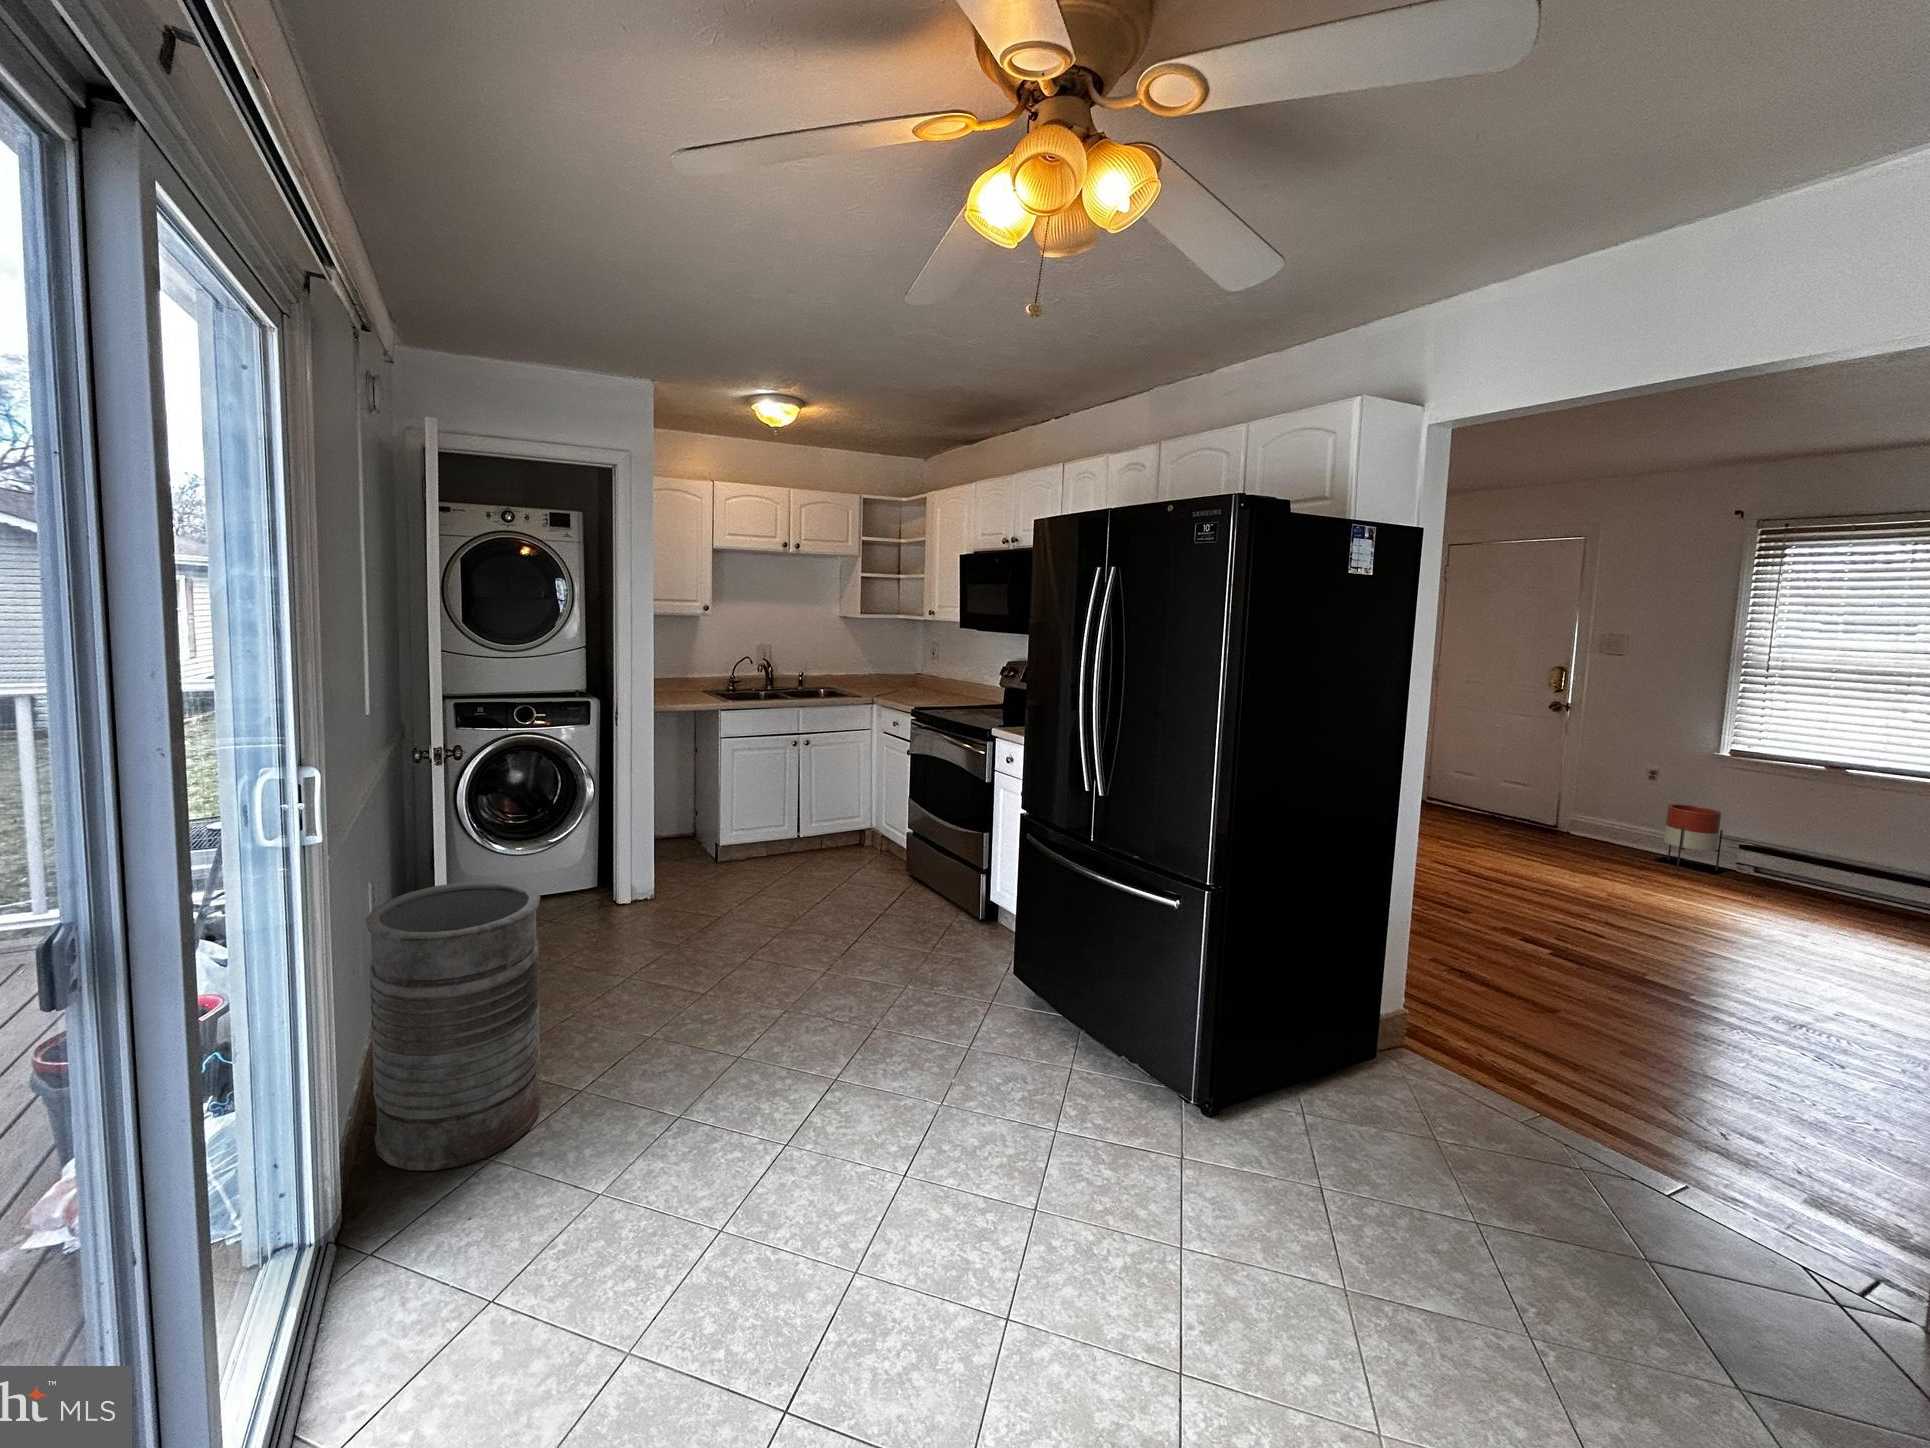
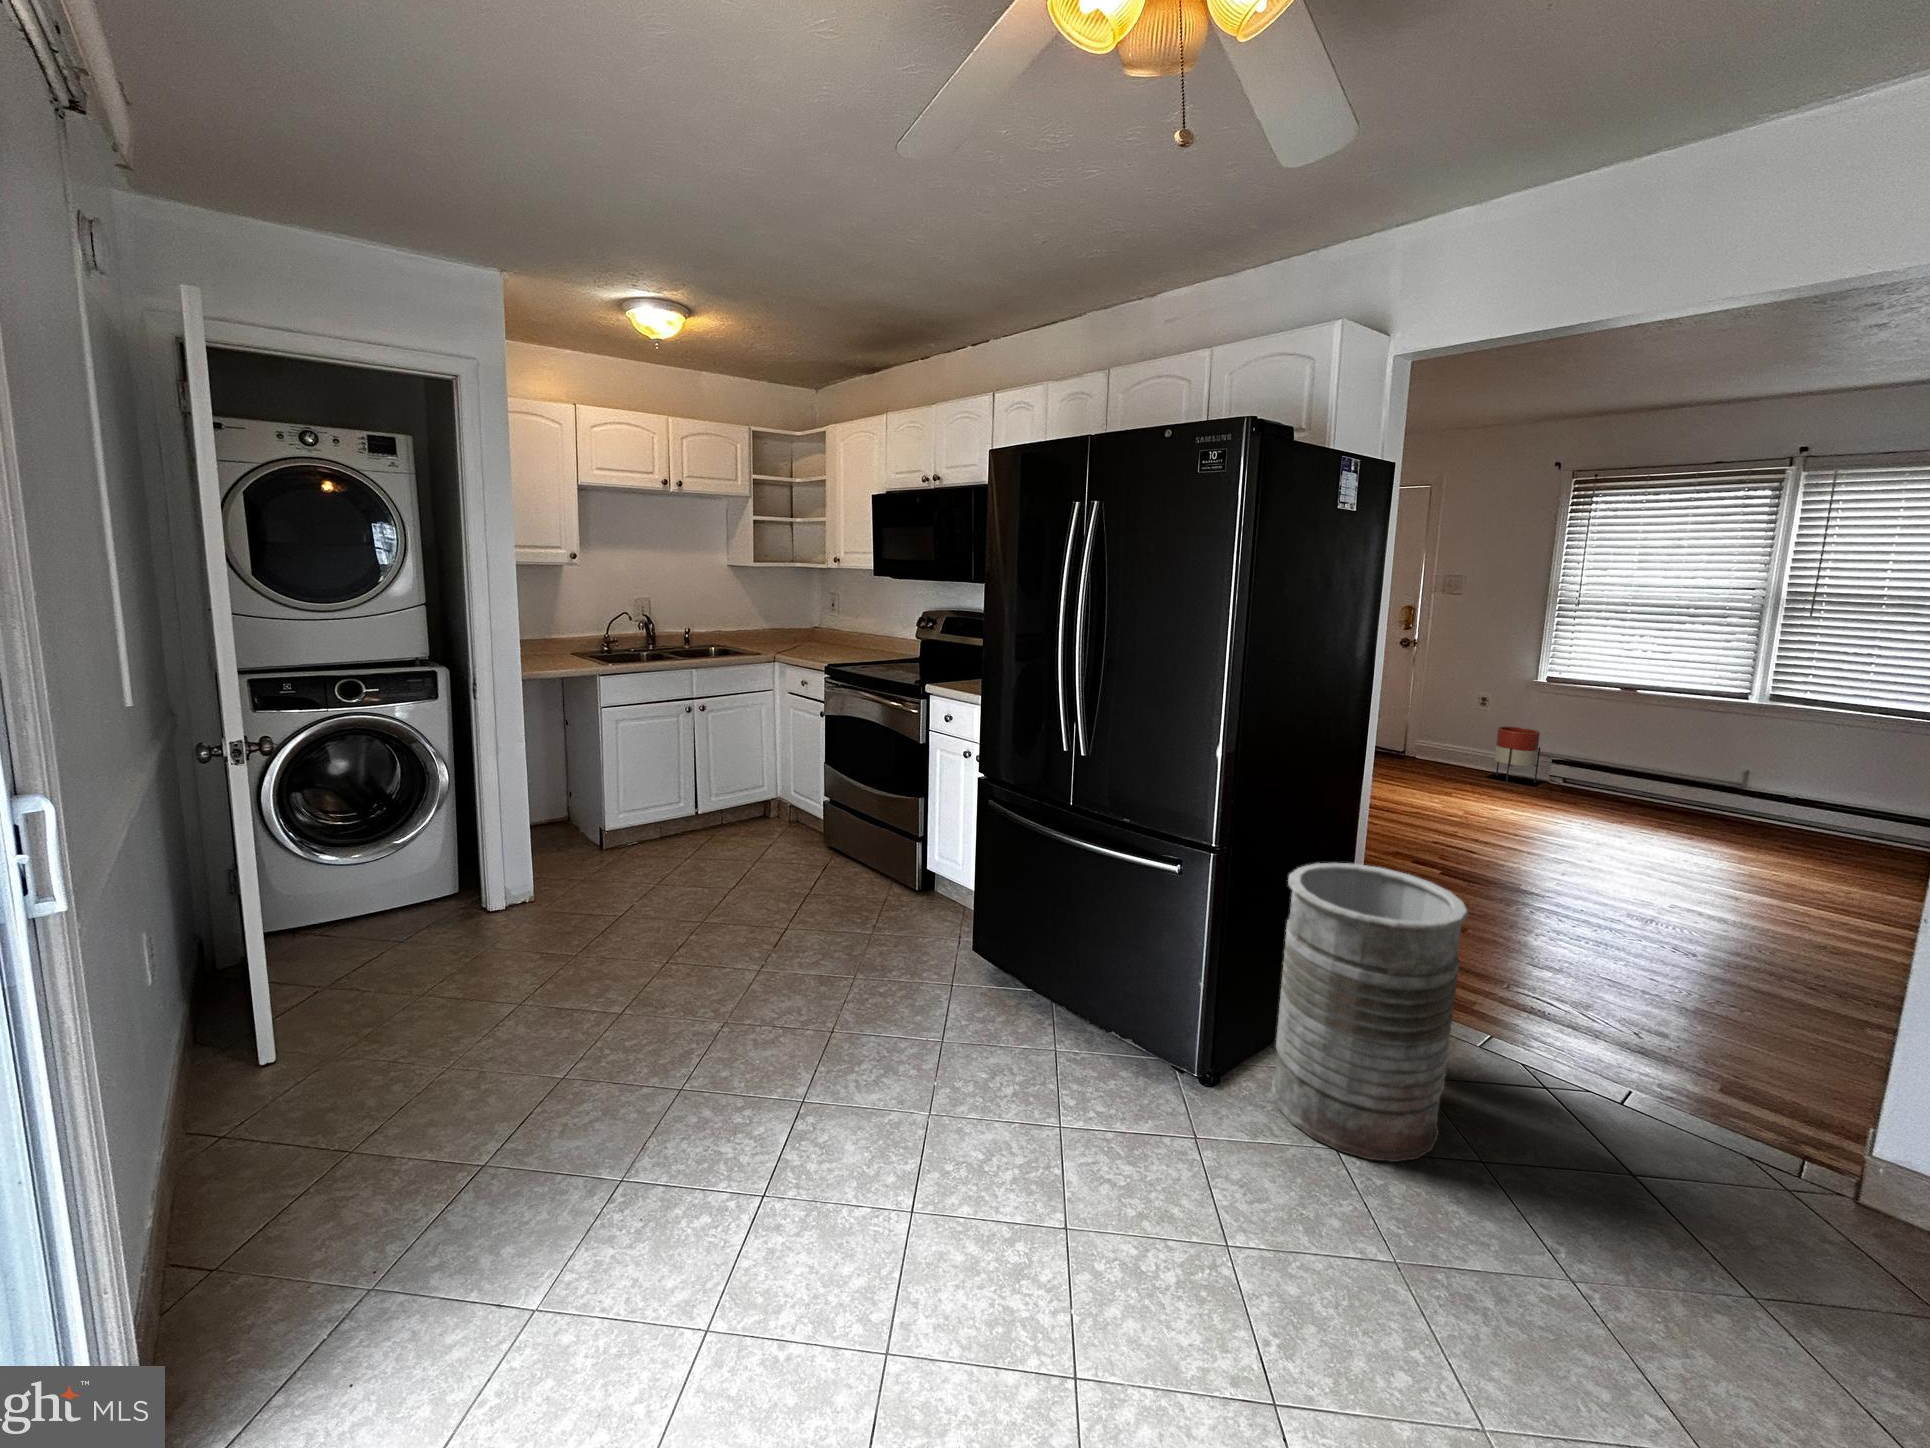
trash can: present [366,881,540,1171] -> present [1271,863,1468,1162]

